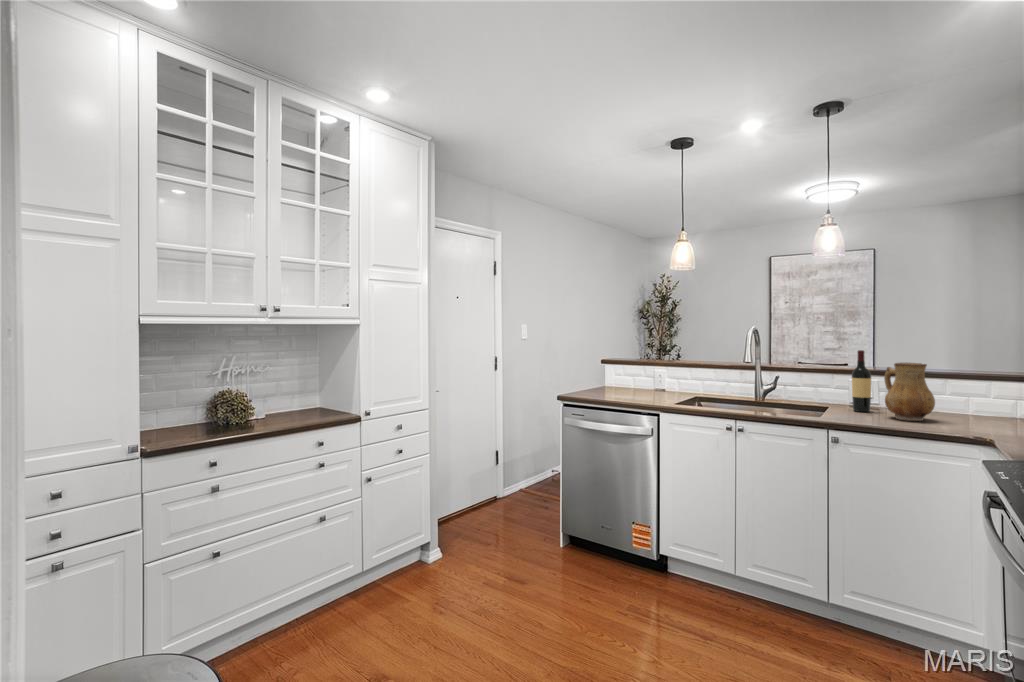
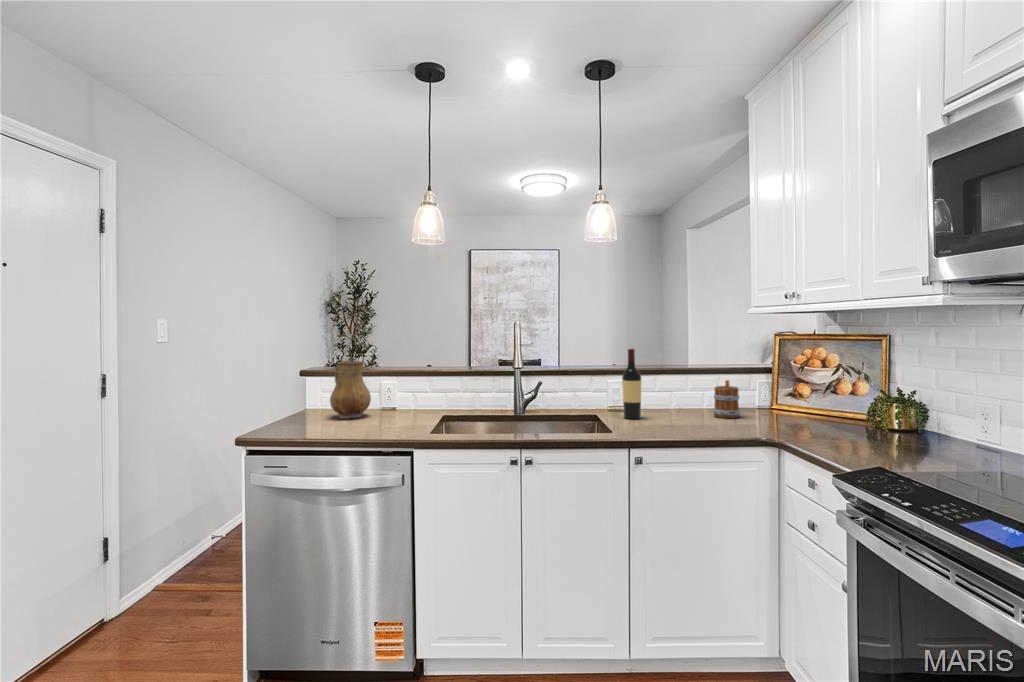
ceramic pitcher: present [884,363,935,421] -> present [330,361,371,419]
mug: none [957,384,991,421] -> present [713,380,740,418]

